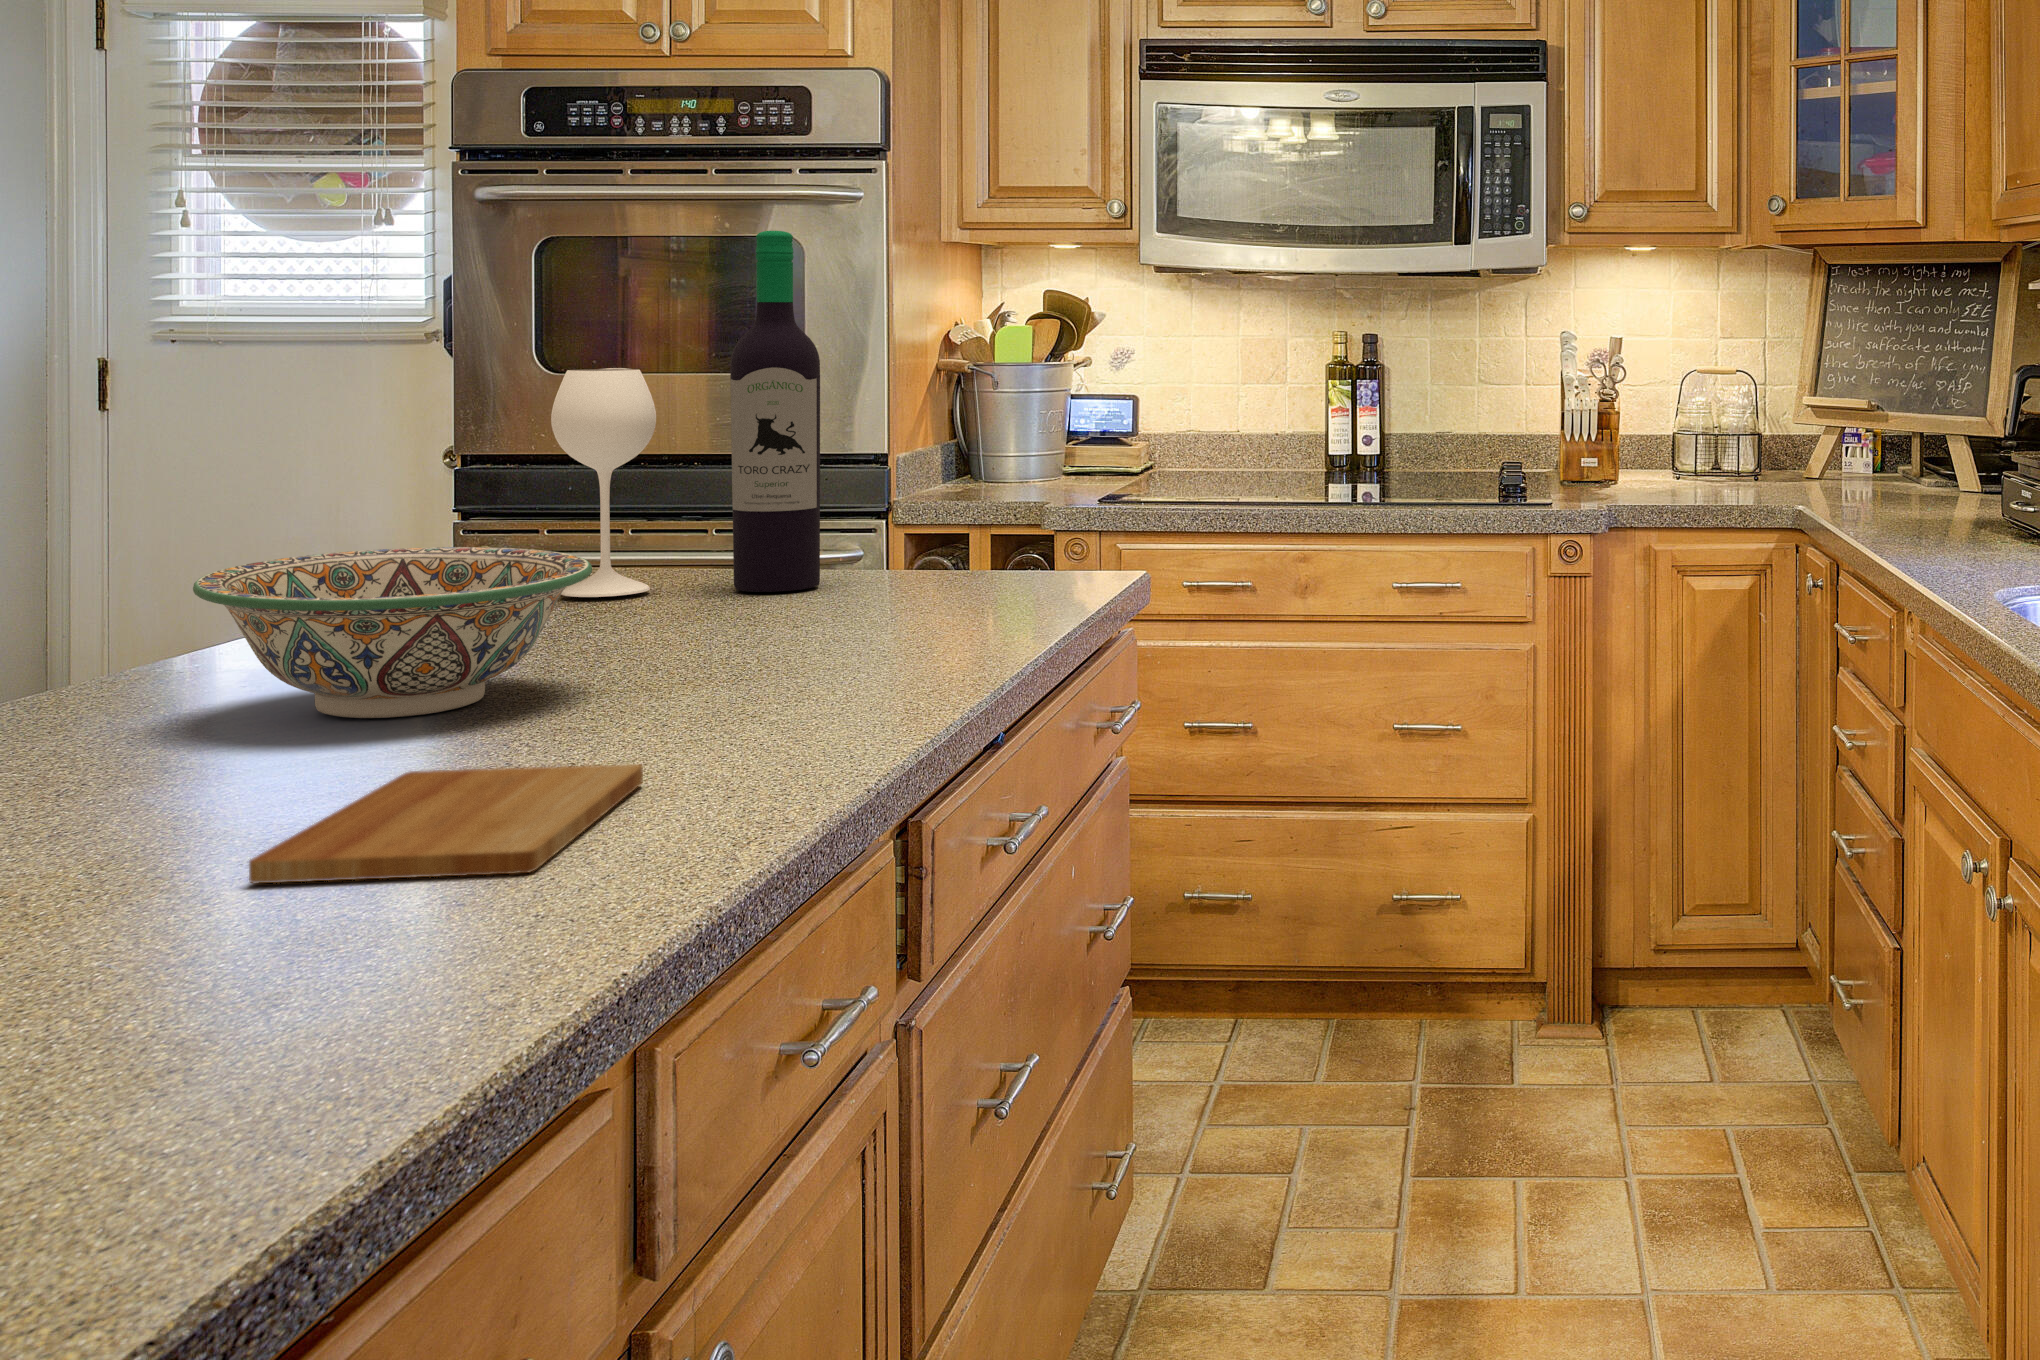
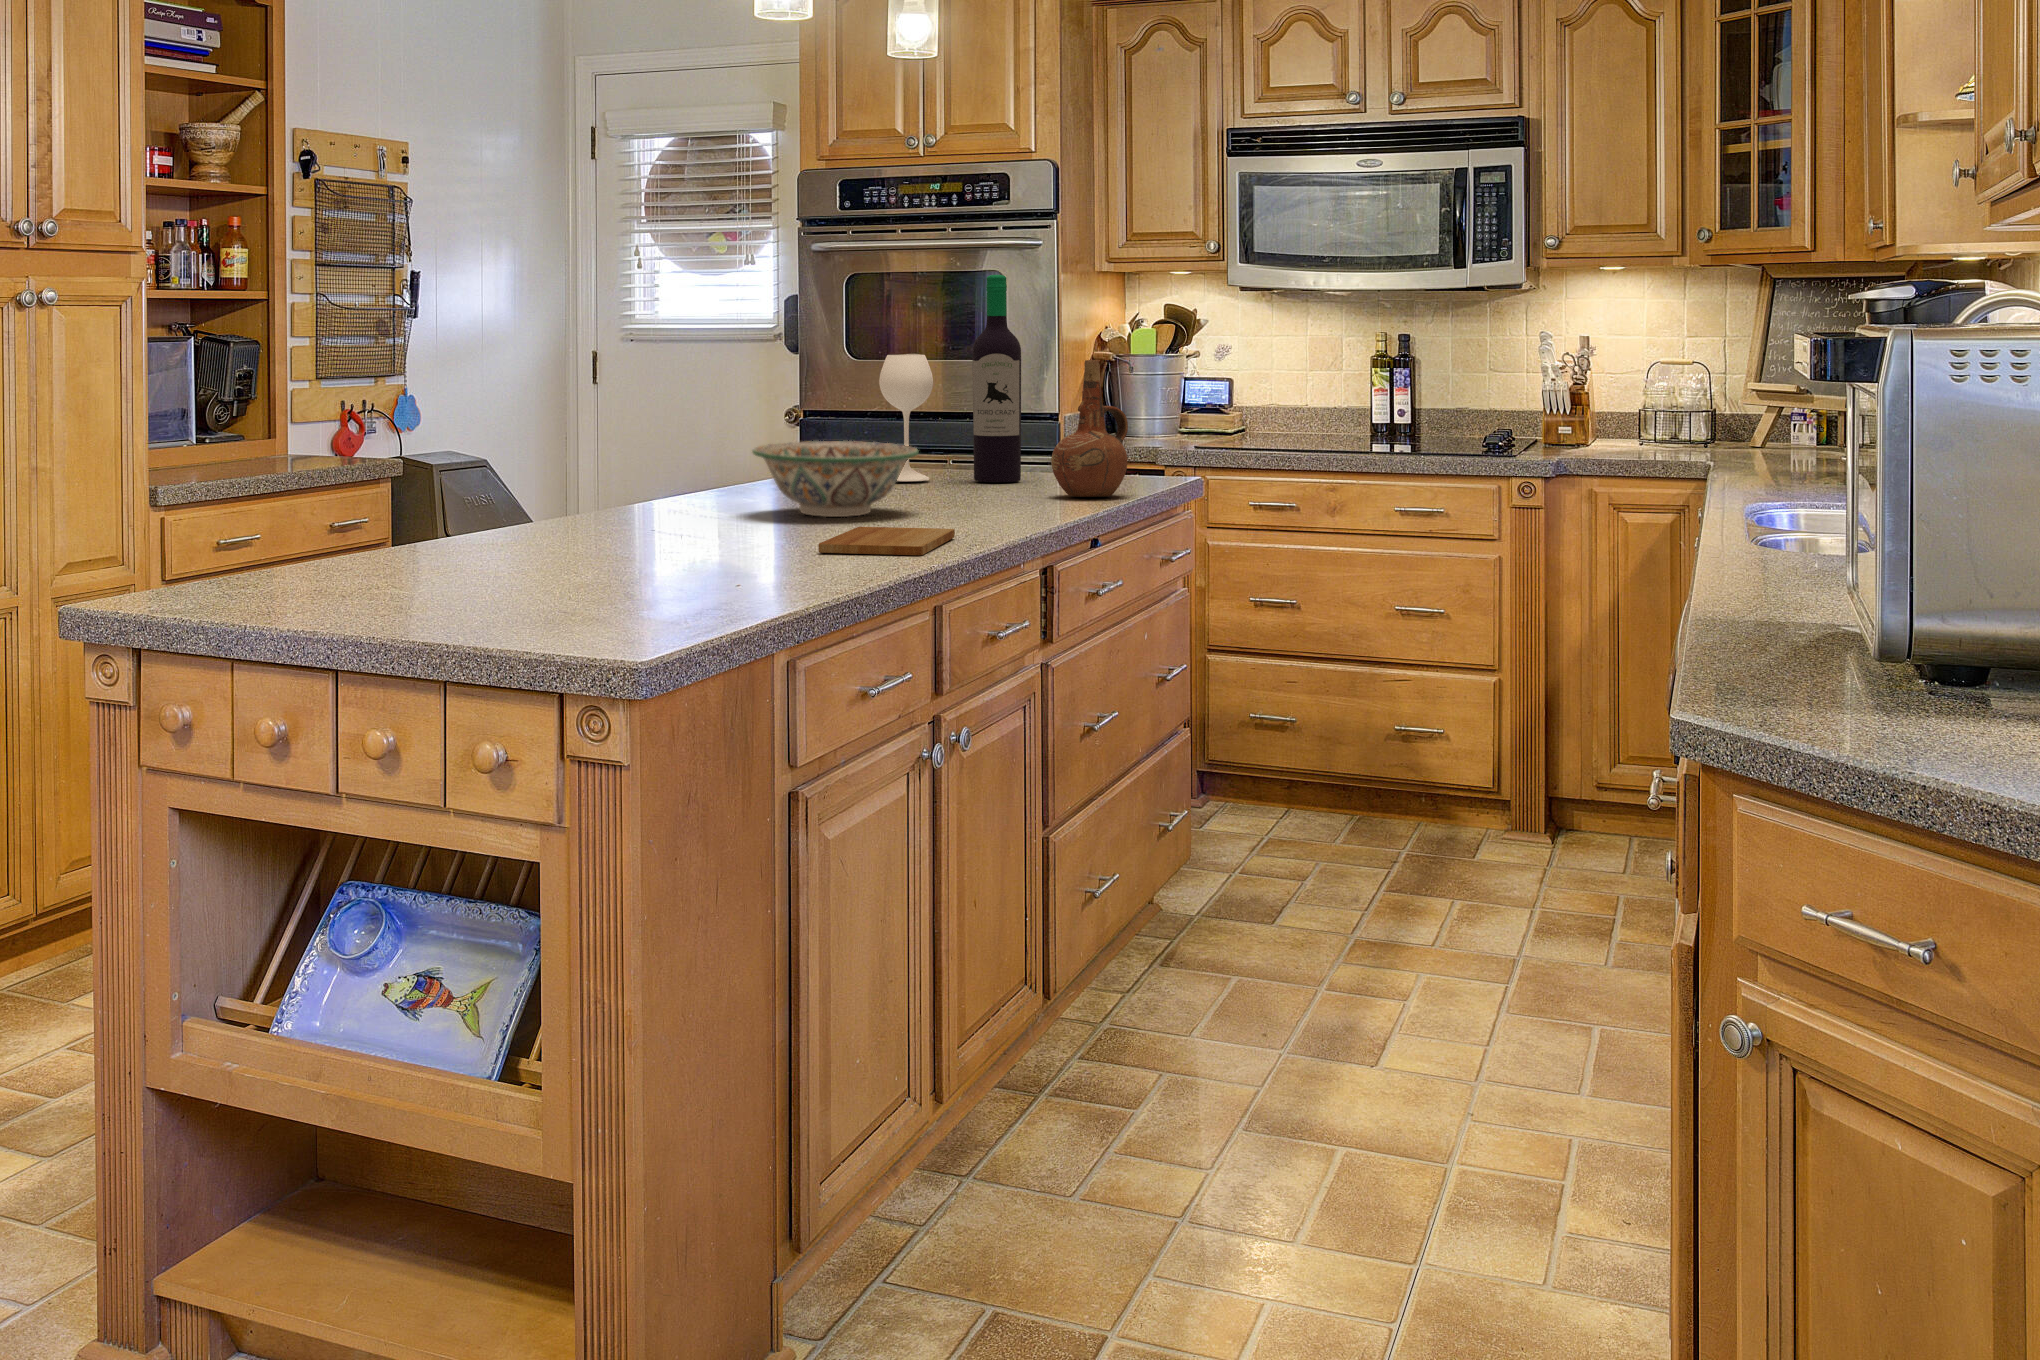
ceramic pitcher: none [873,380,1013,626] -> present [1051,360,1128,497]

